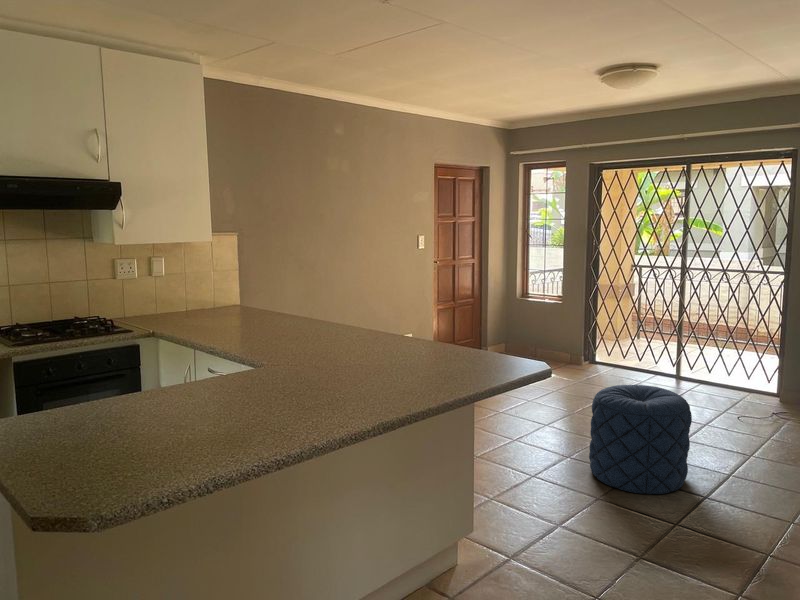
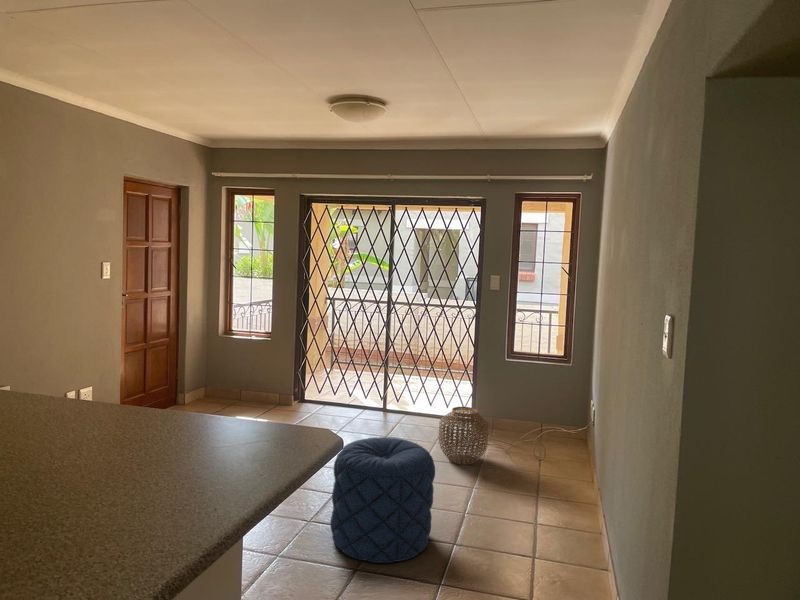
woven basket: none [723,372,784,432] -> present [439,407,489,464]

